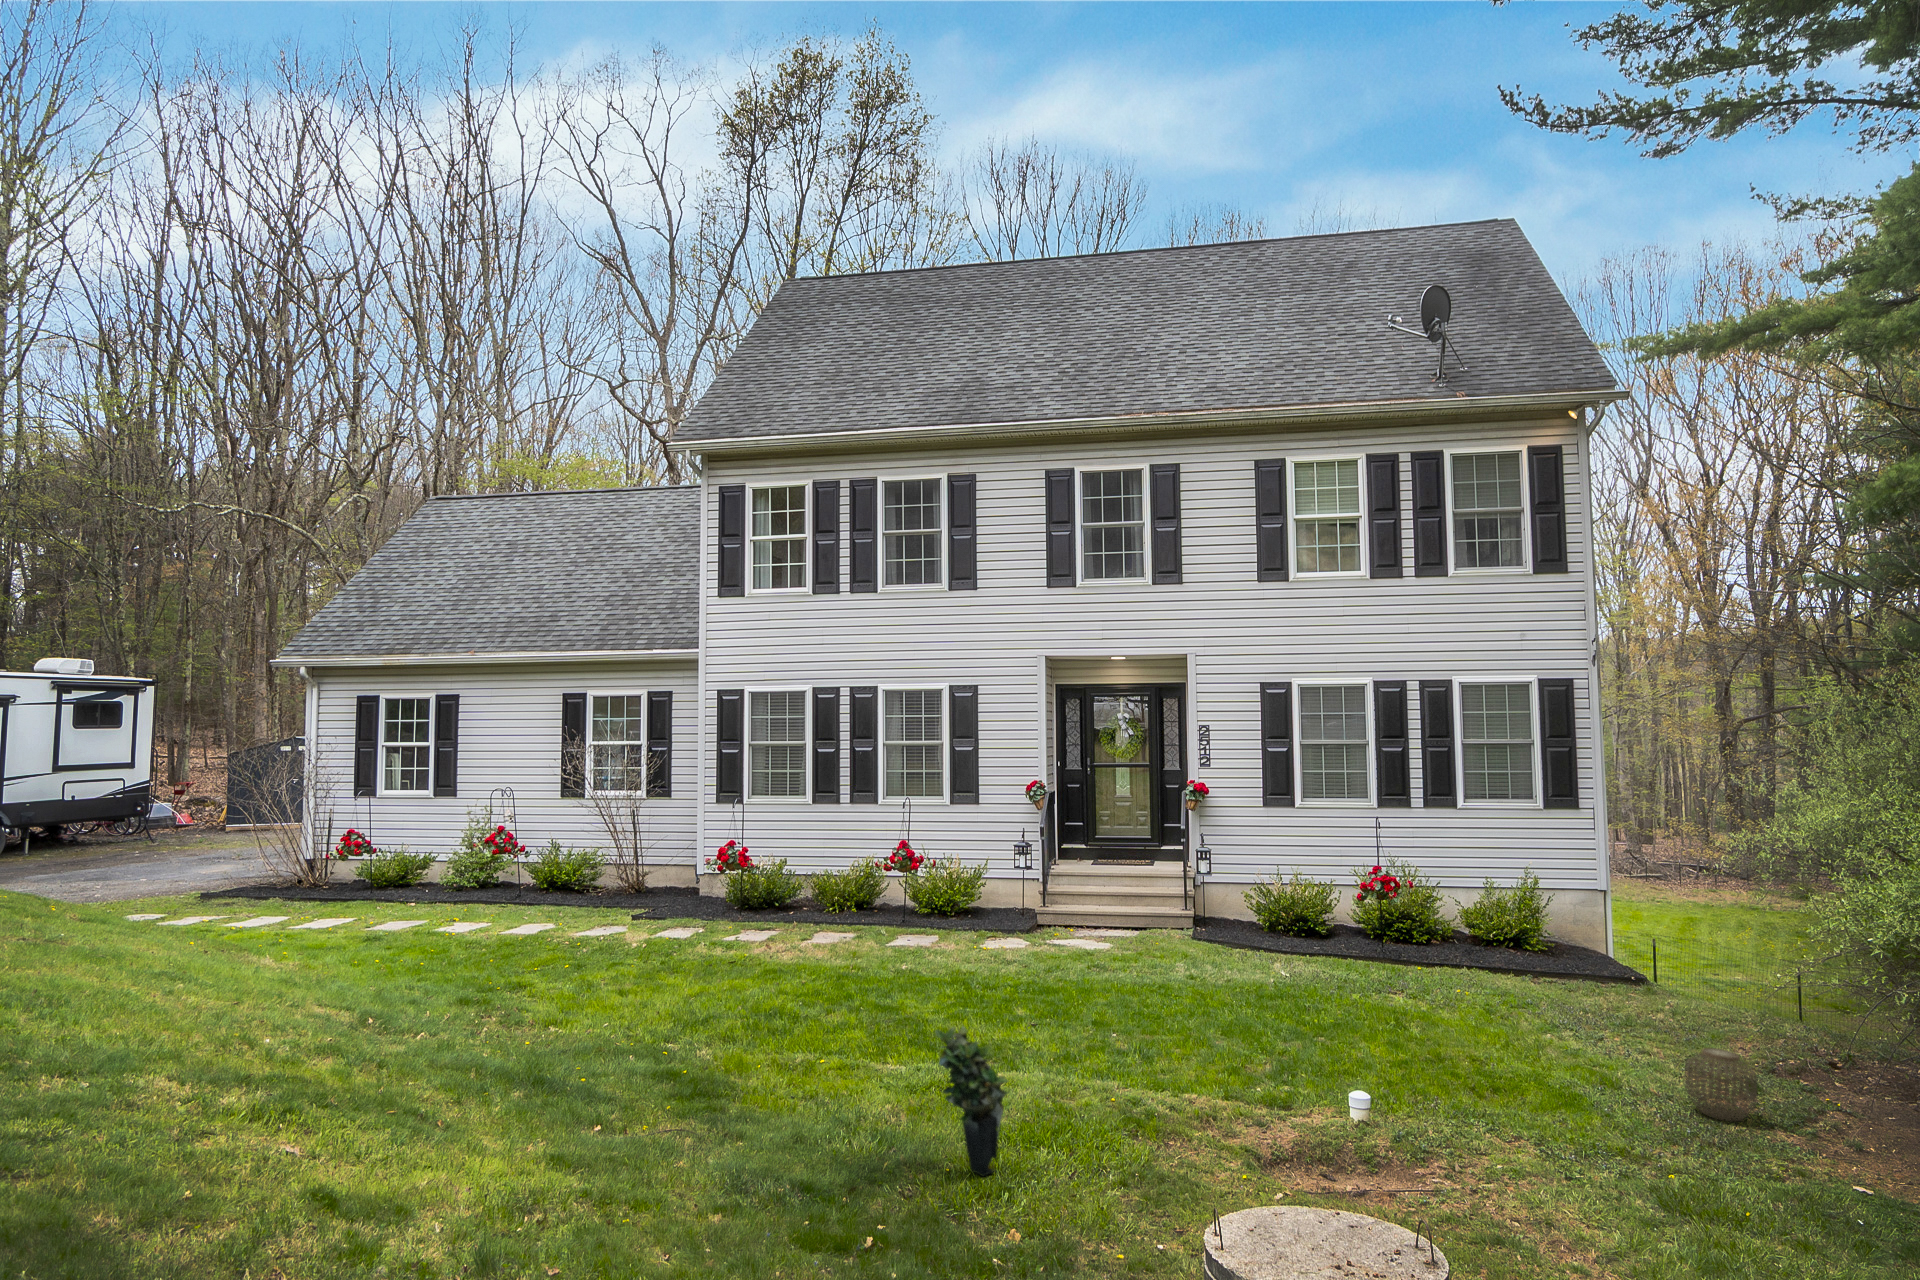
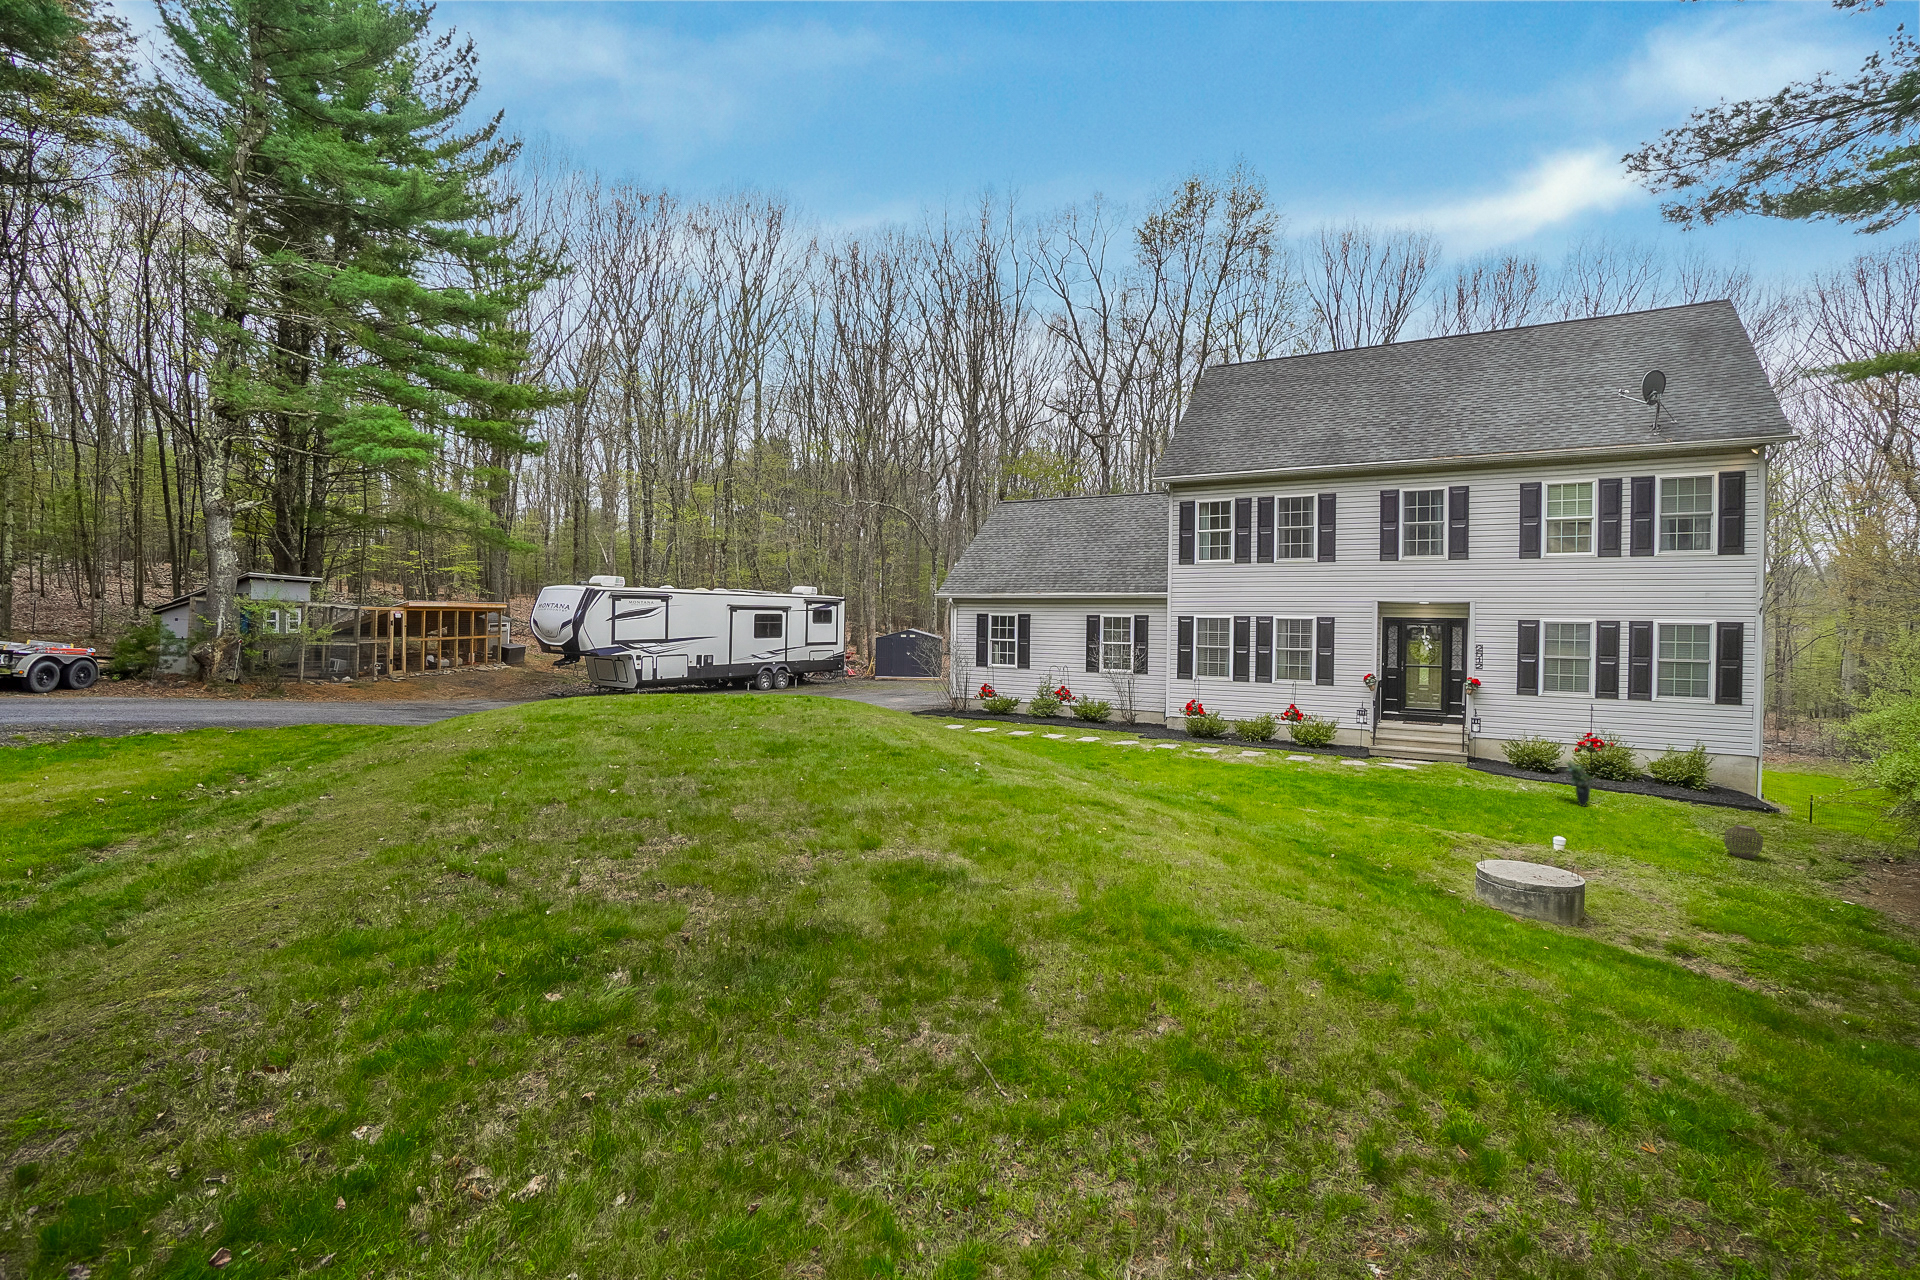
potted plant: present [935,1027,1009,1176] -> present [1566,761,1594,806]

